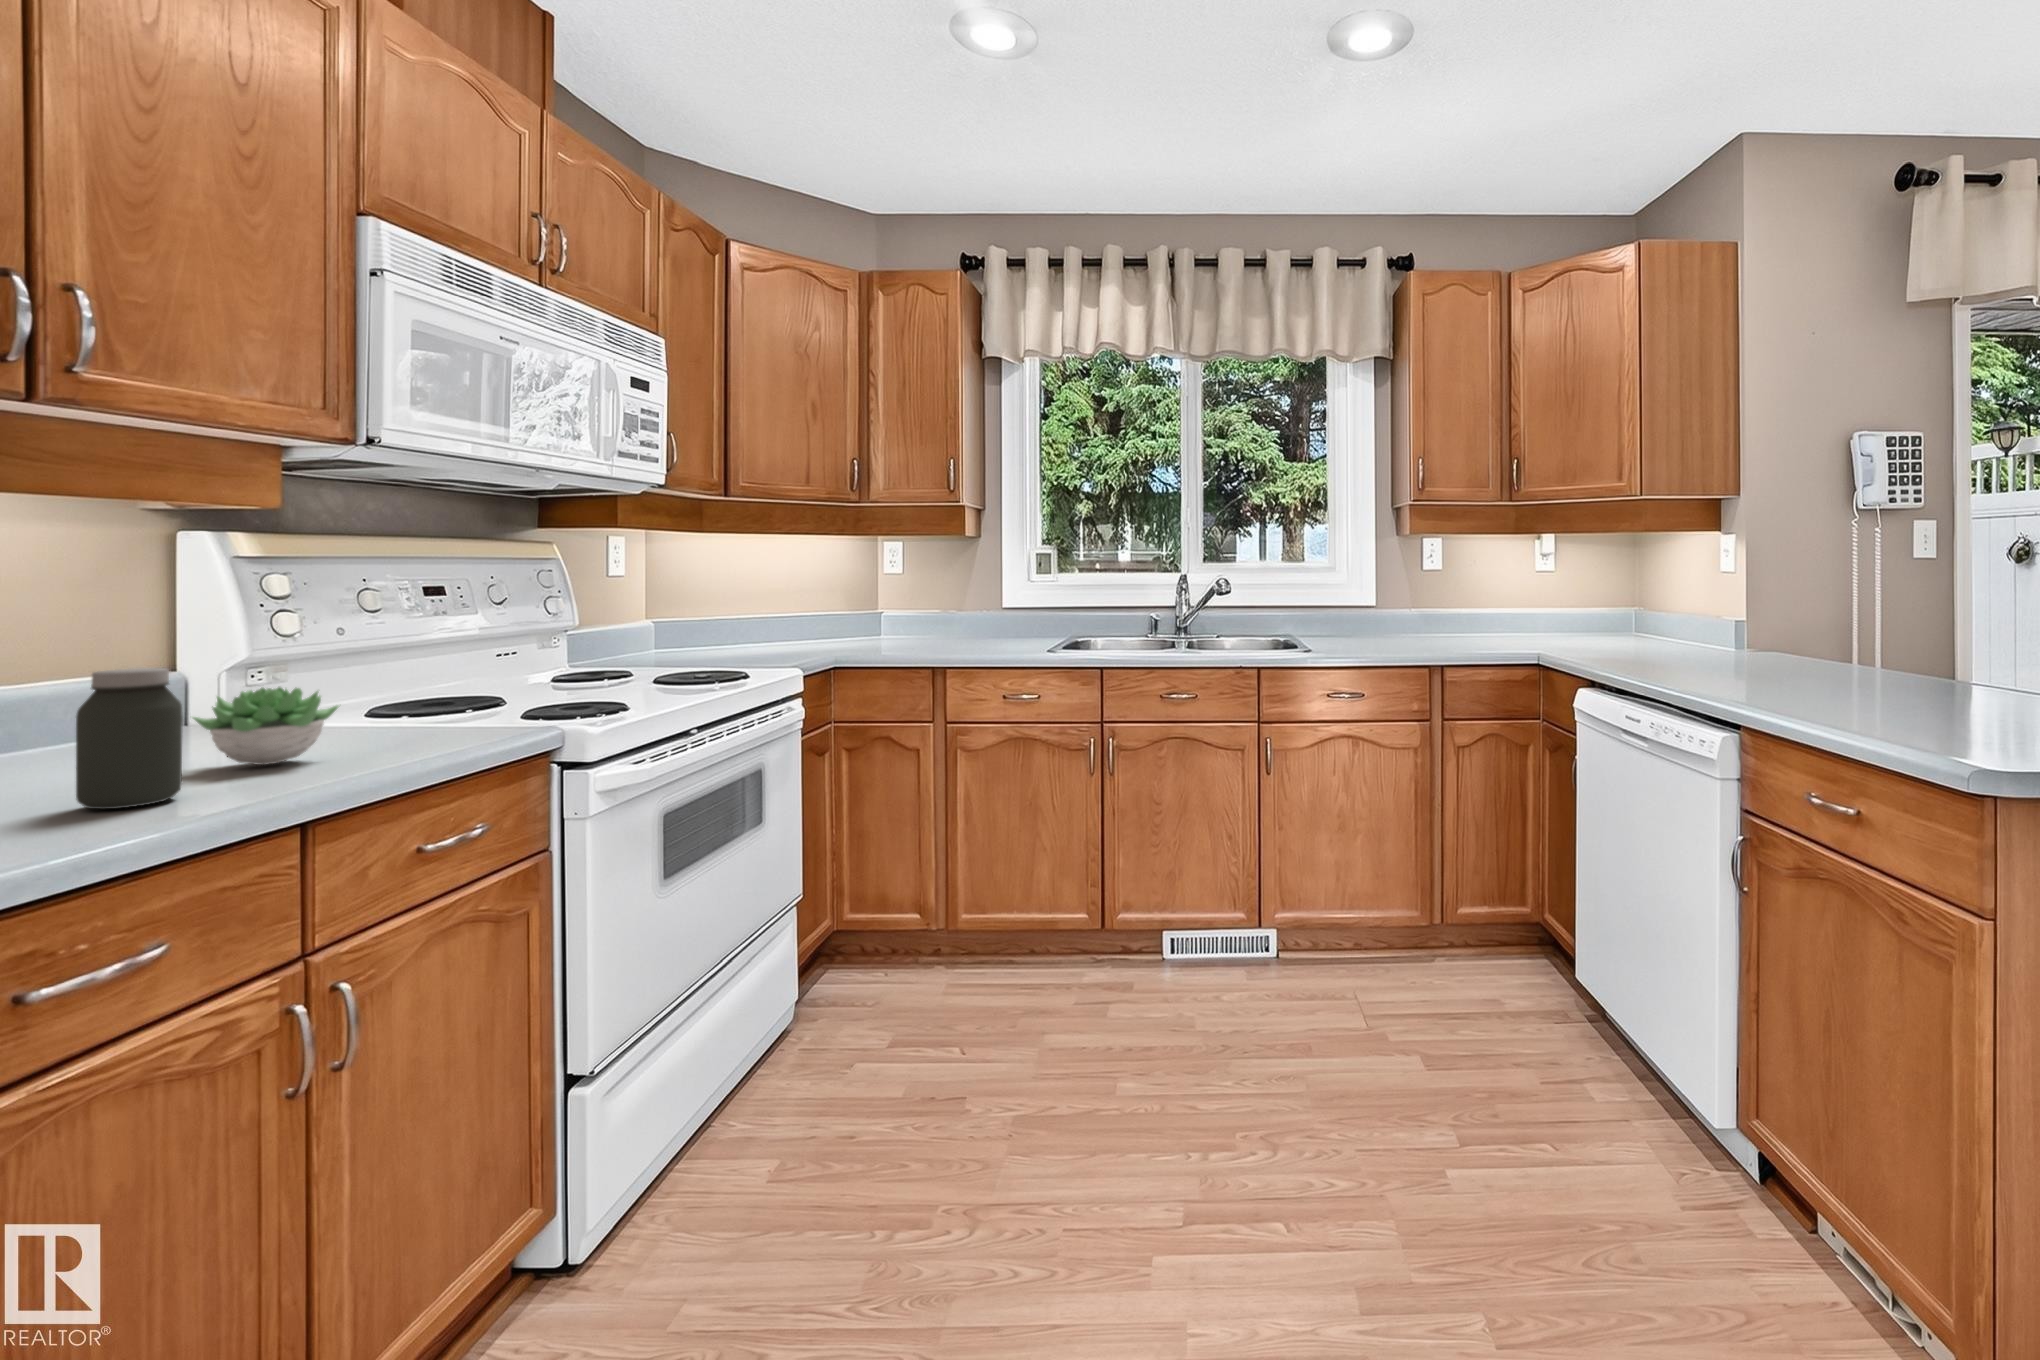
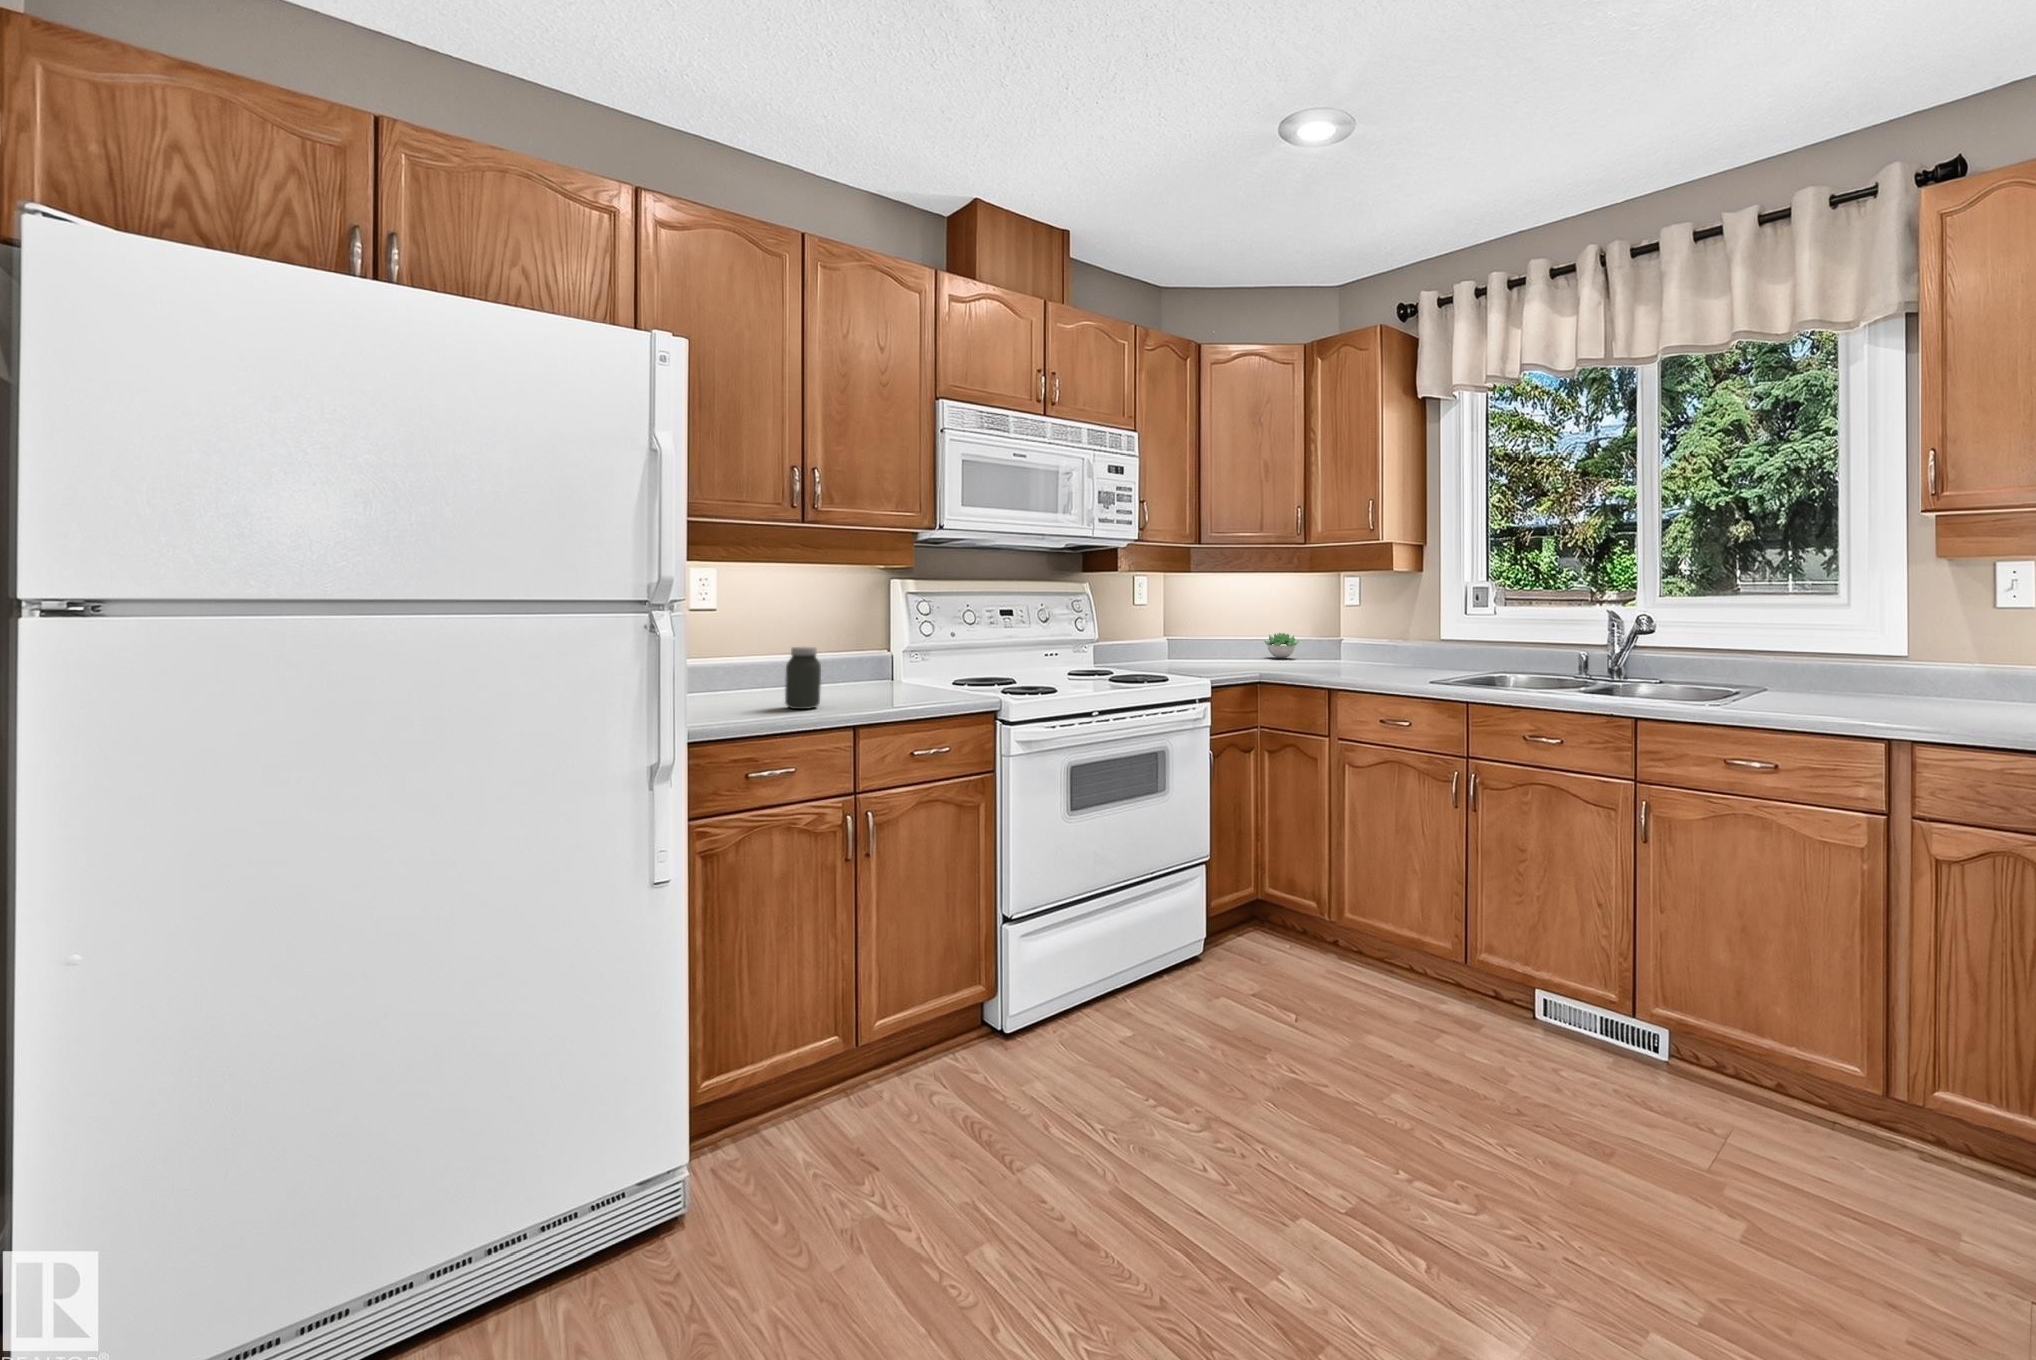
succulent plant: present [193,687,338,765] -> present [1264,633,1299,658]

